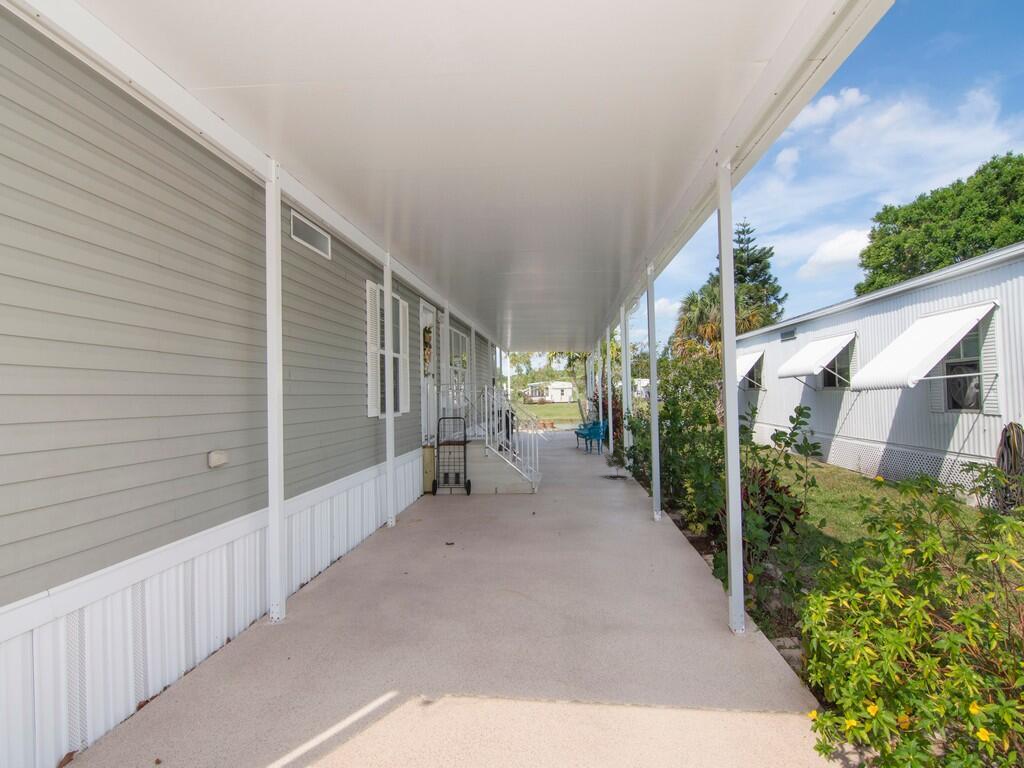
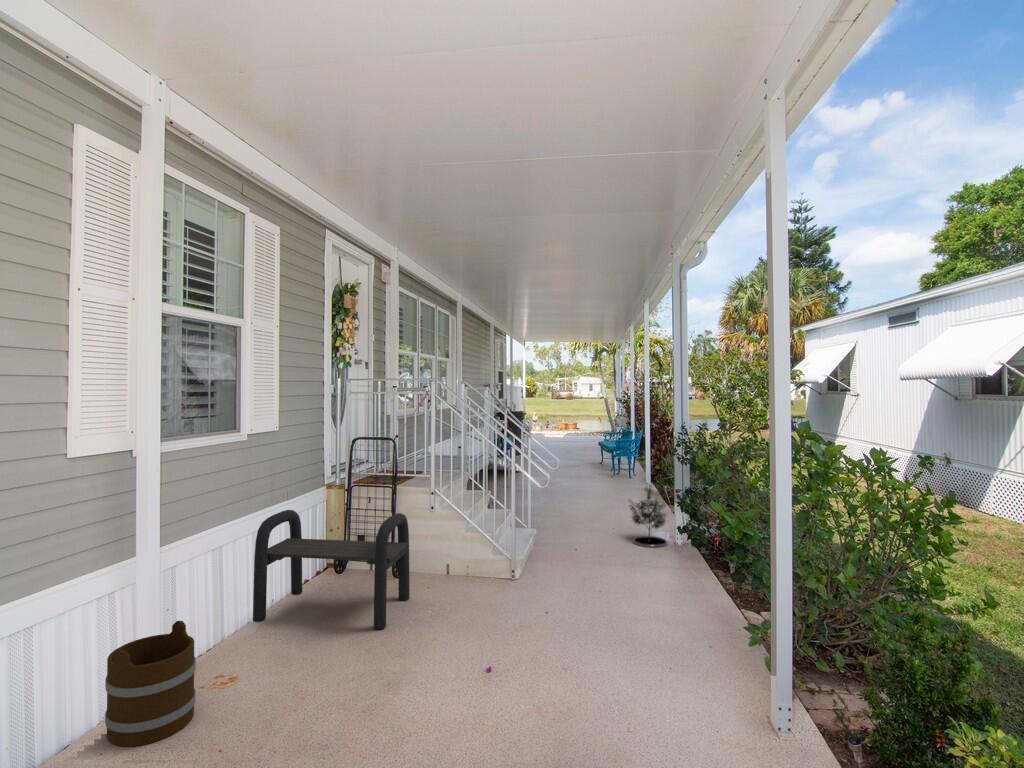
bench: none [408,451,486,508] -> present [253,510,410,629]
bucket: none [380,489,415,535] -> present [105,621,196,746]

